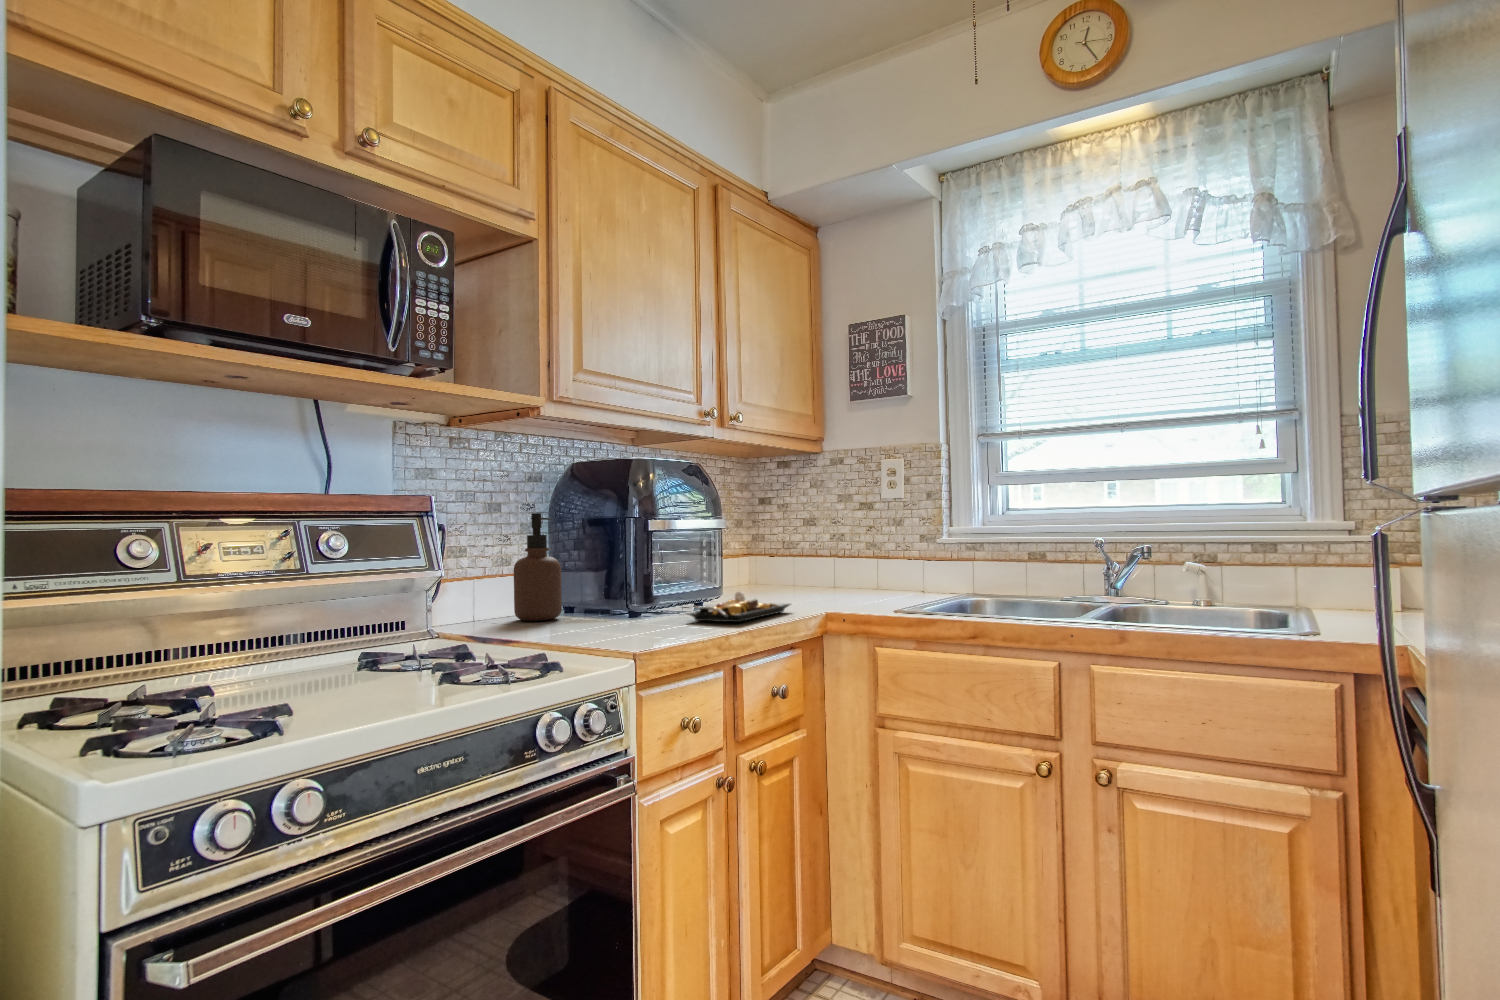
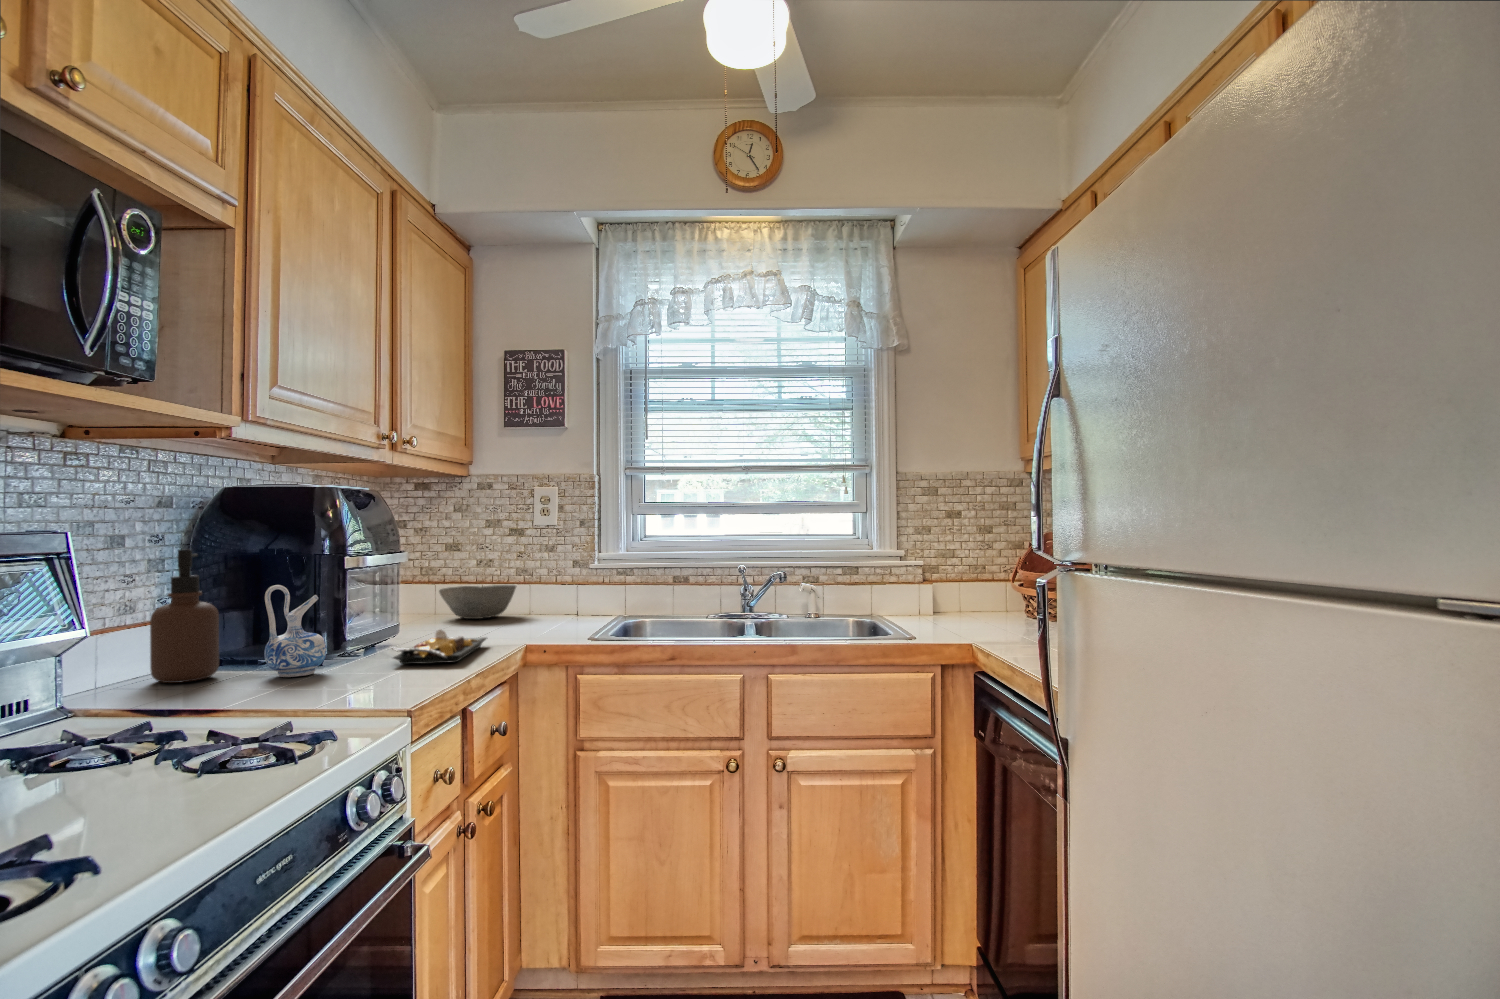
ceramic pitcher: none [584,543,634,623] -> present [264,585,326,677]
bowl: none [789,559,861,590] -> present [439,585,516,619]

